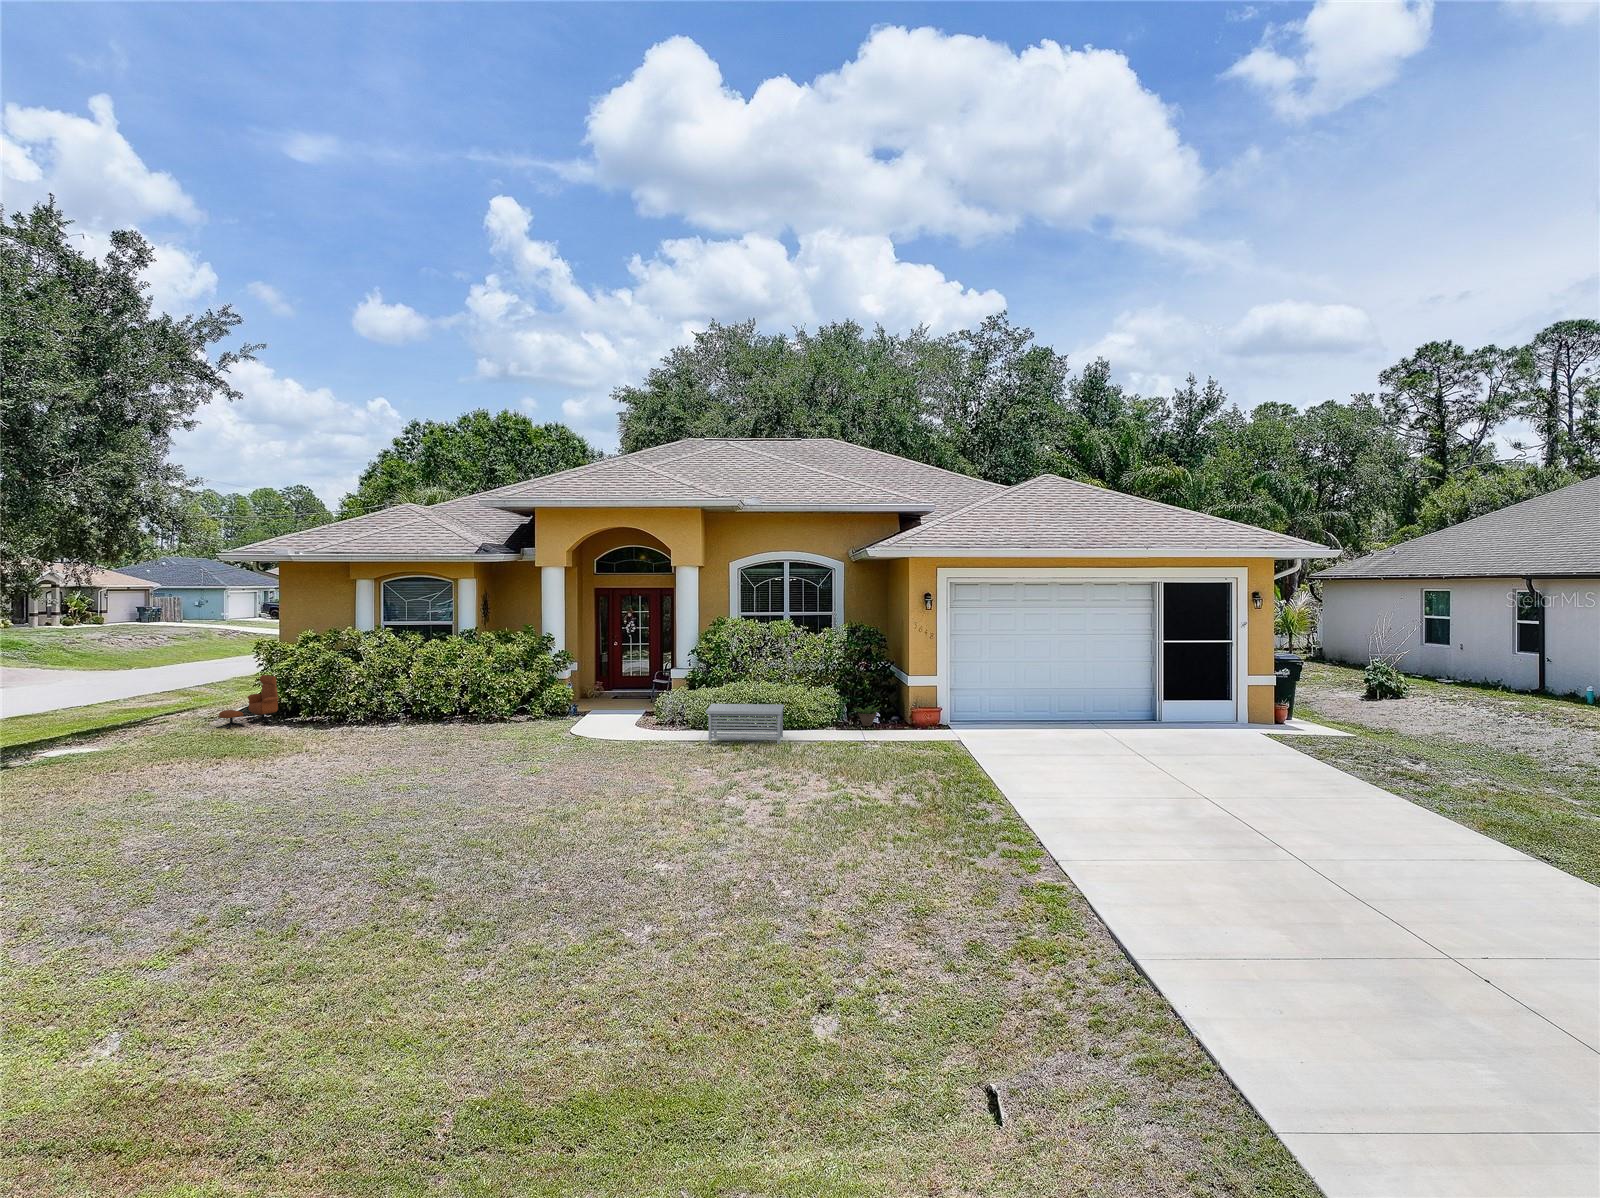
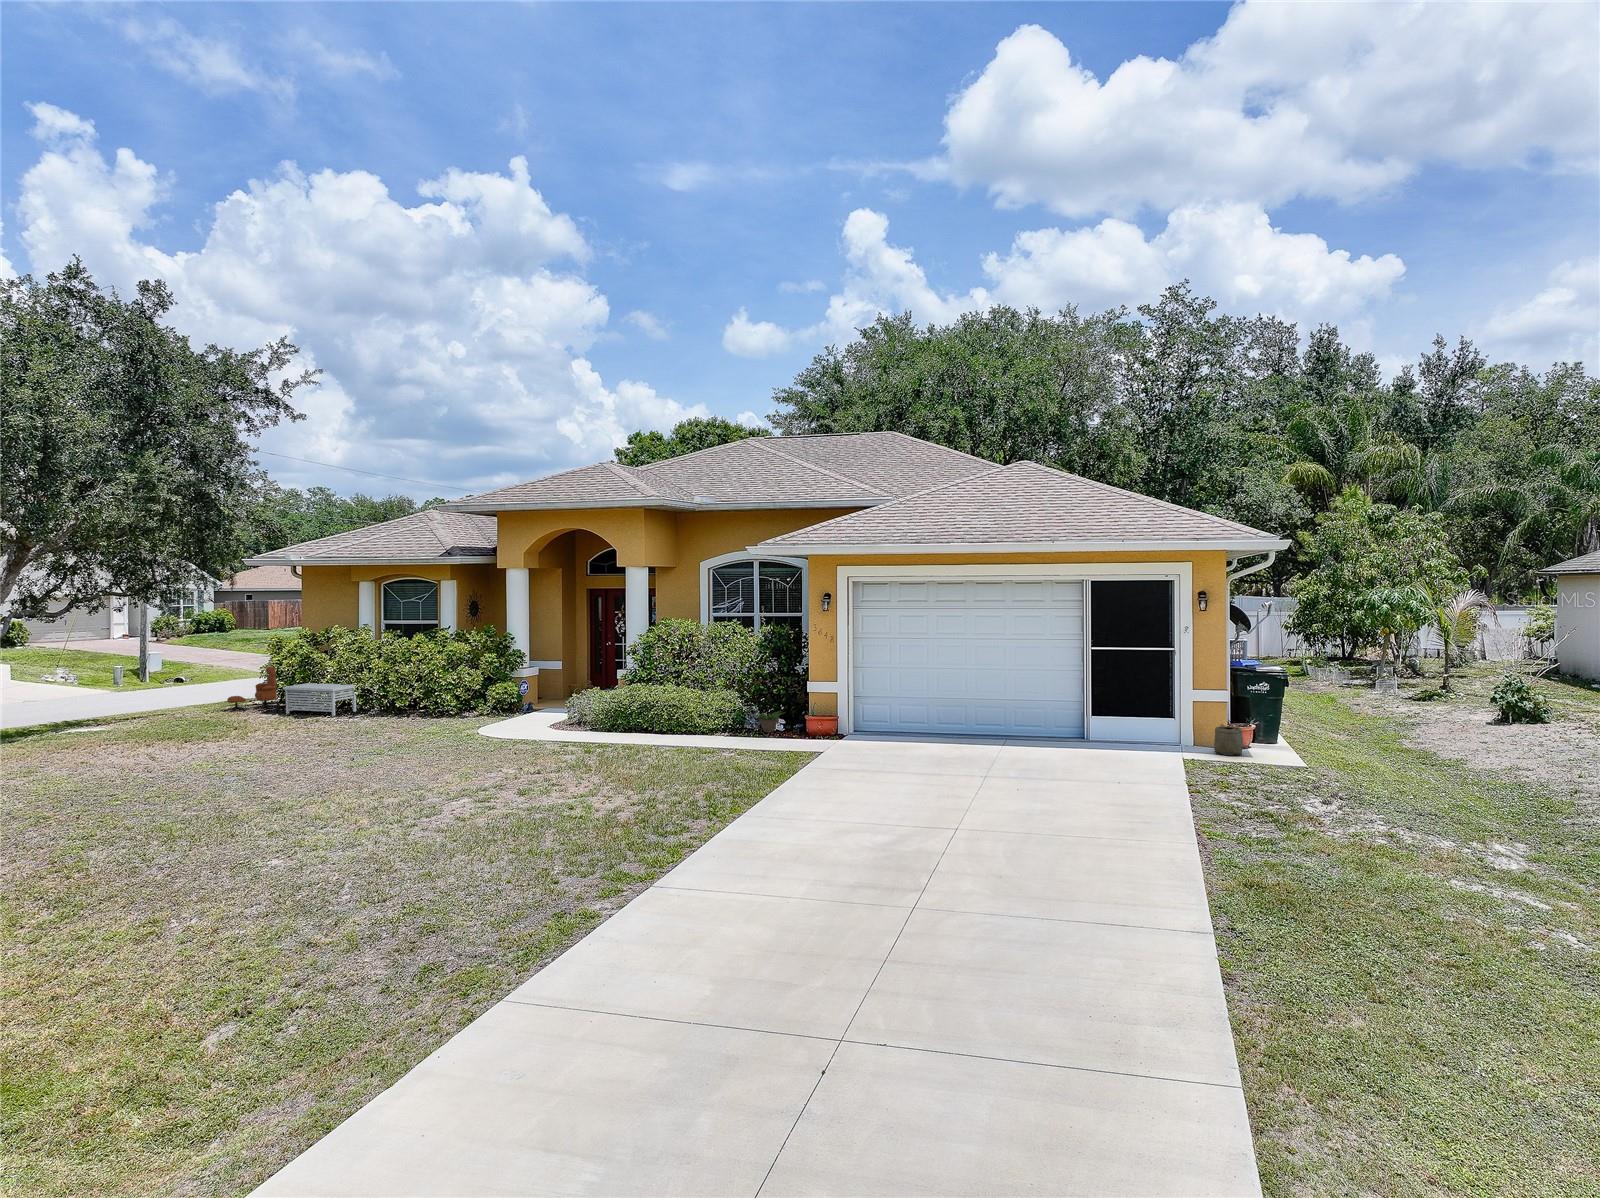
basket: none [1265,702,1293,729] -> present [1214,724,1243,755]
storage bench: present [706,704,784,744] -> present [283,683,356,716]

